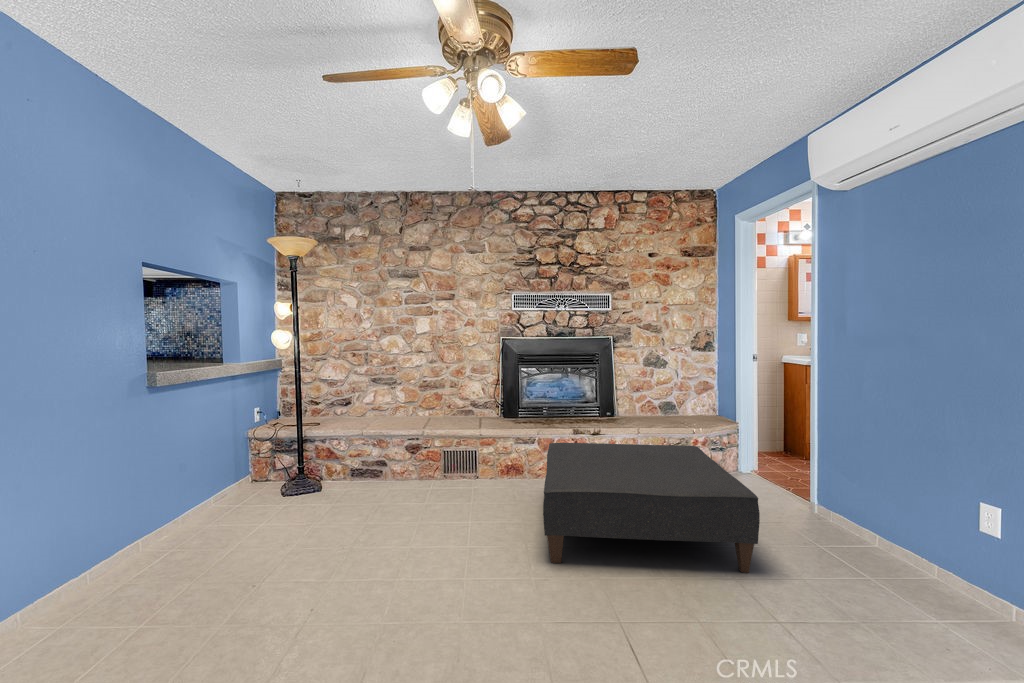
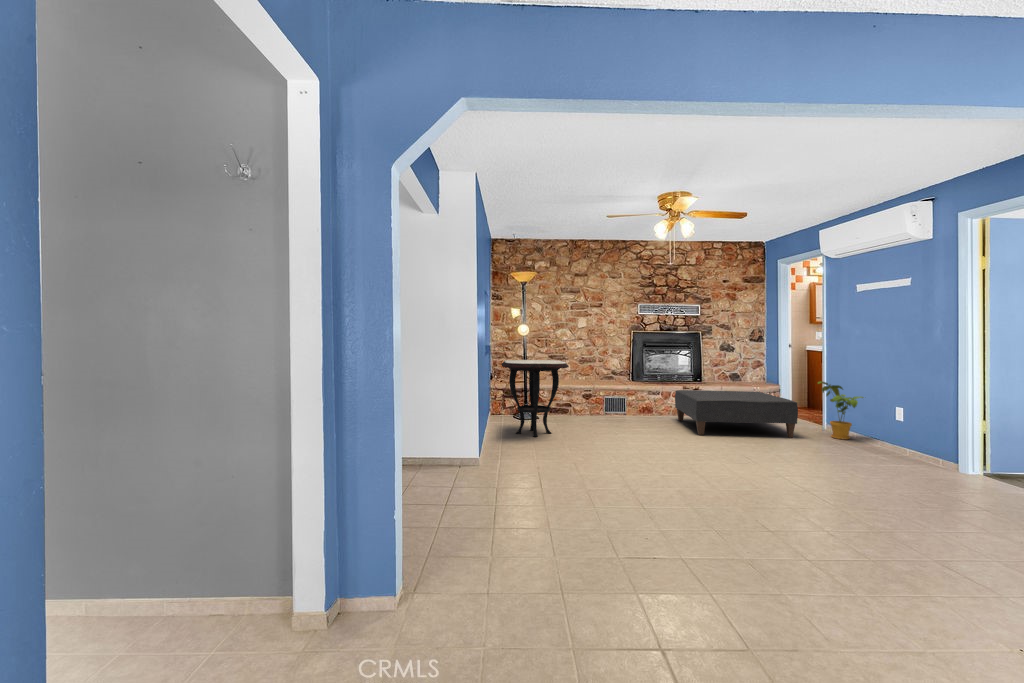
side table: none [93,402,287,585] -> present [501,360,569,437]
house plant: none [802,445,911,580] -> present [818,381,864,439]

